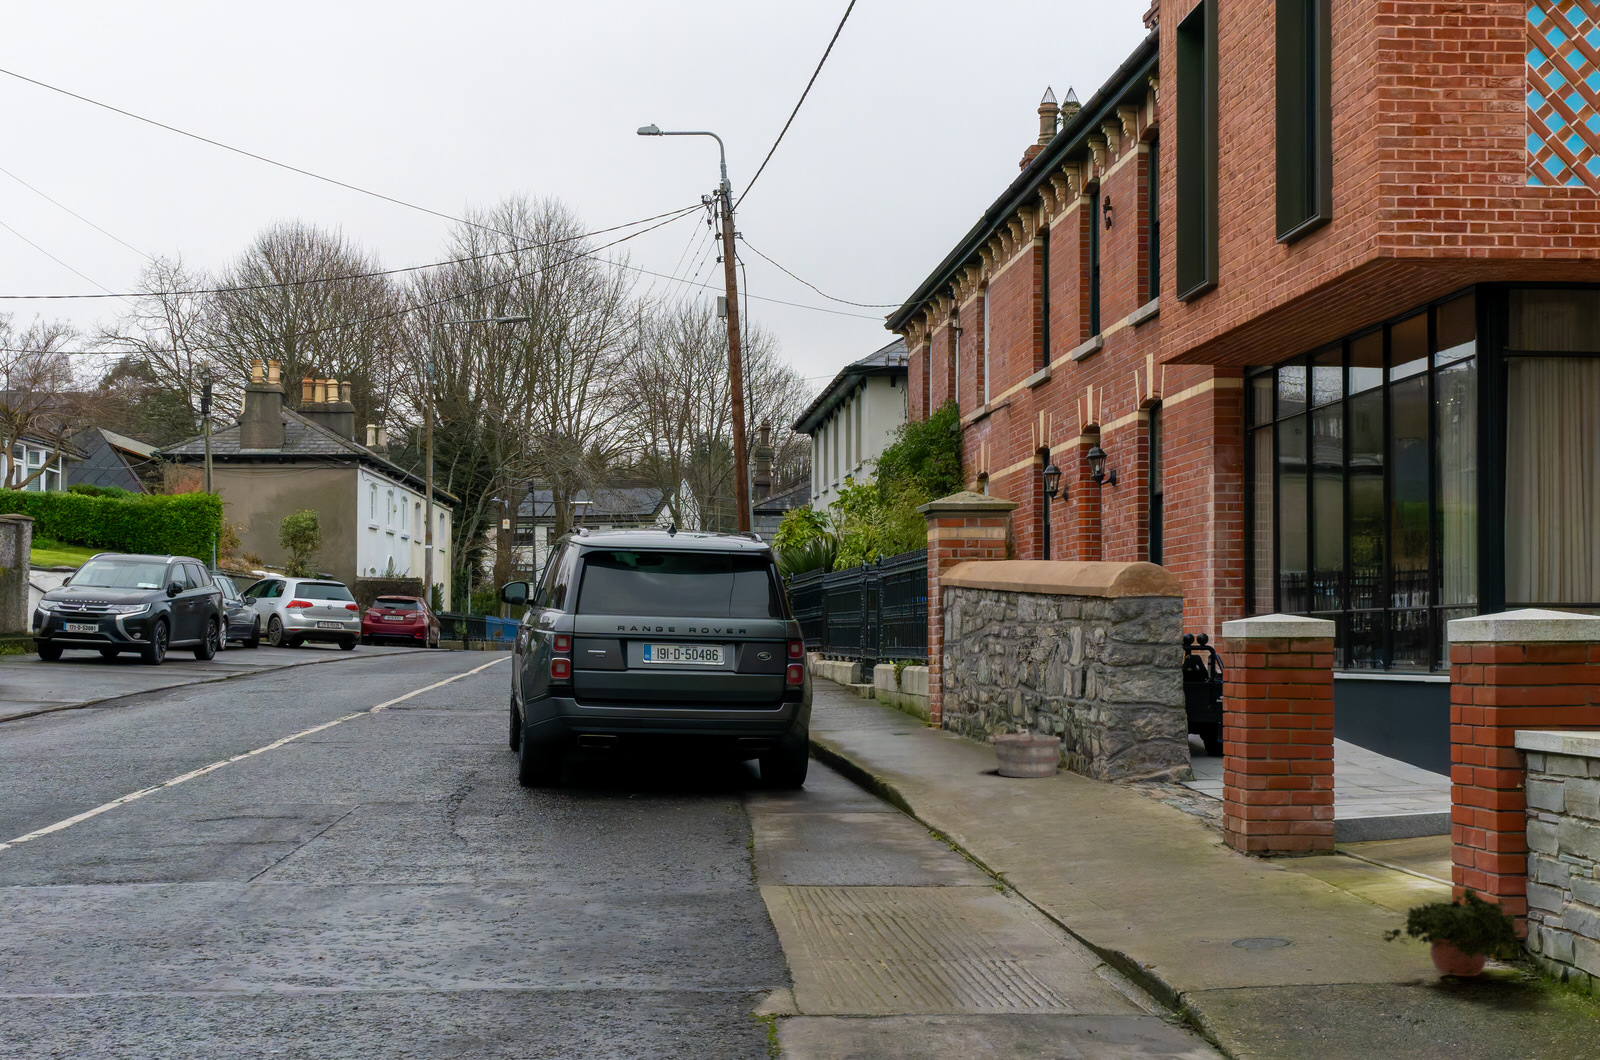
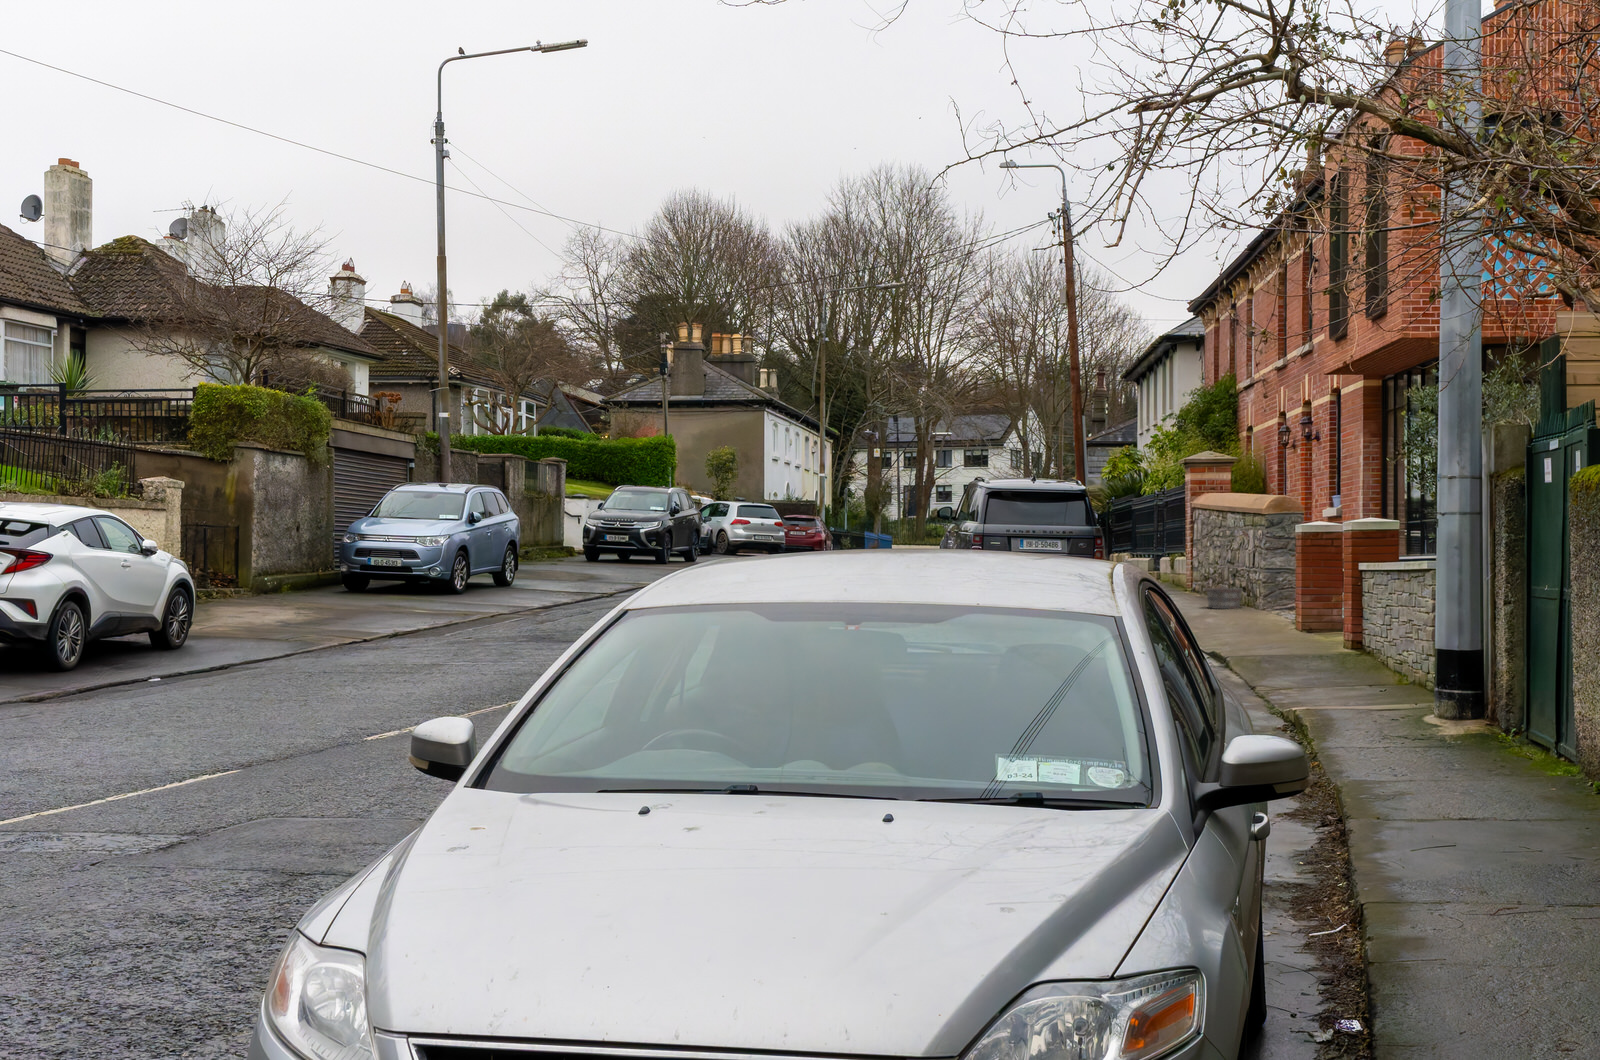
potted plant: present [1383,888,1521,983] -> none [1306,618,1361,651]

